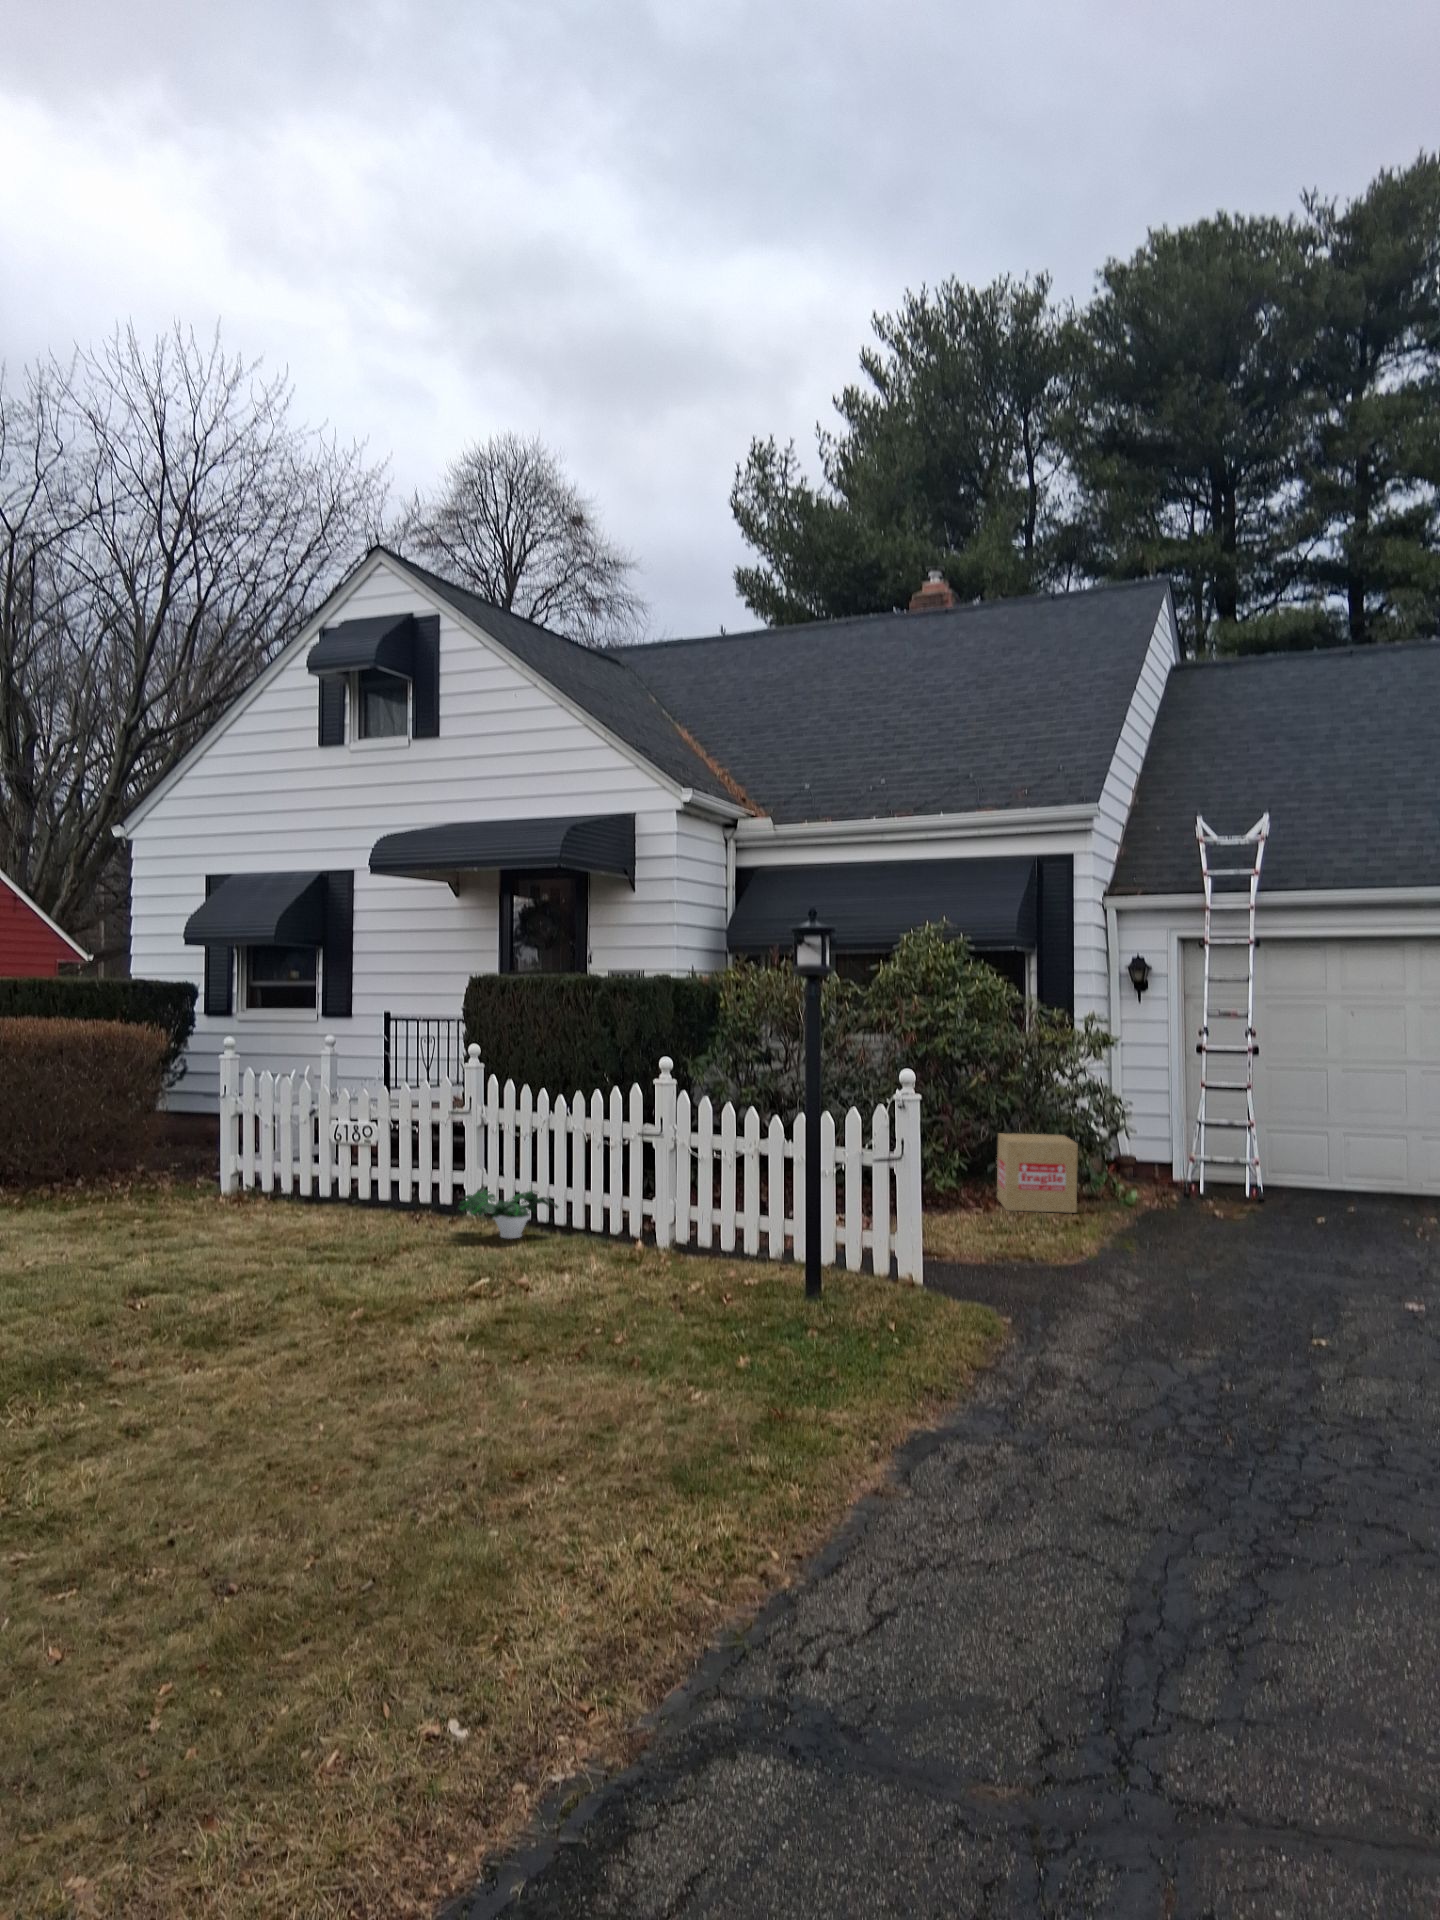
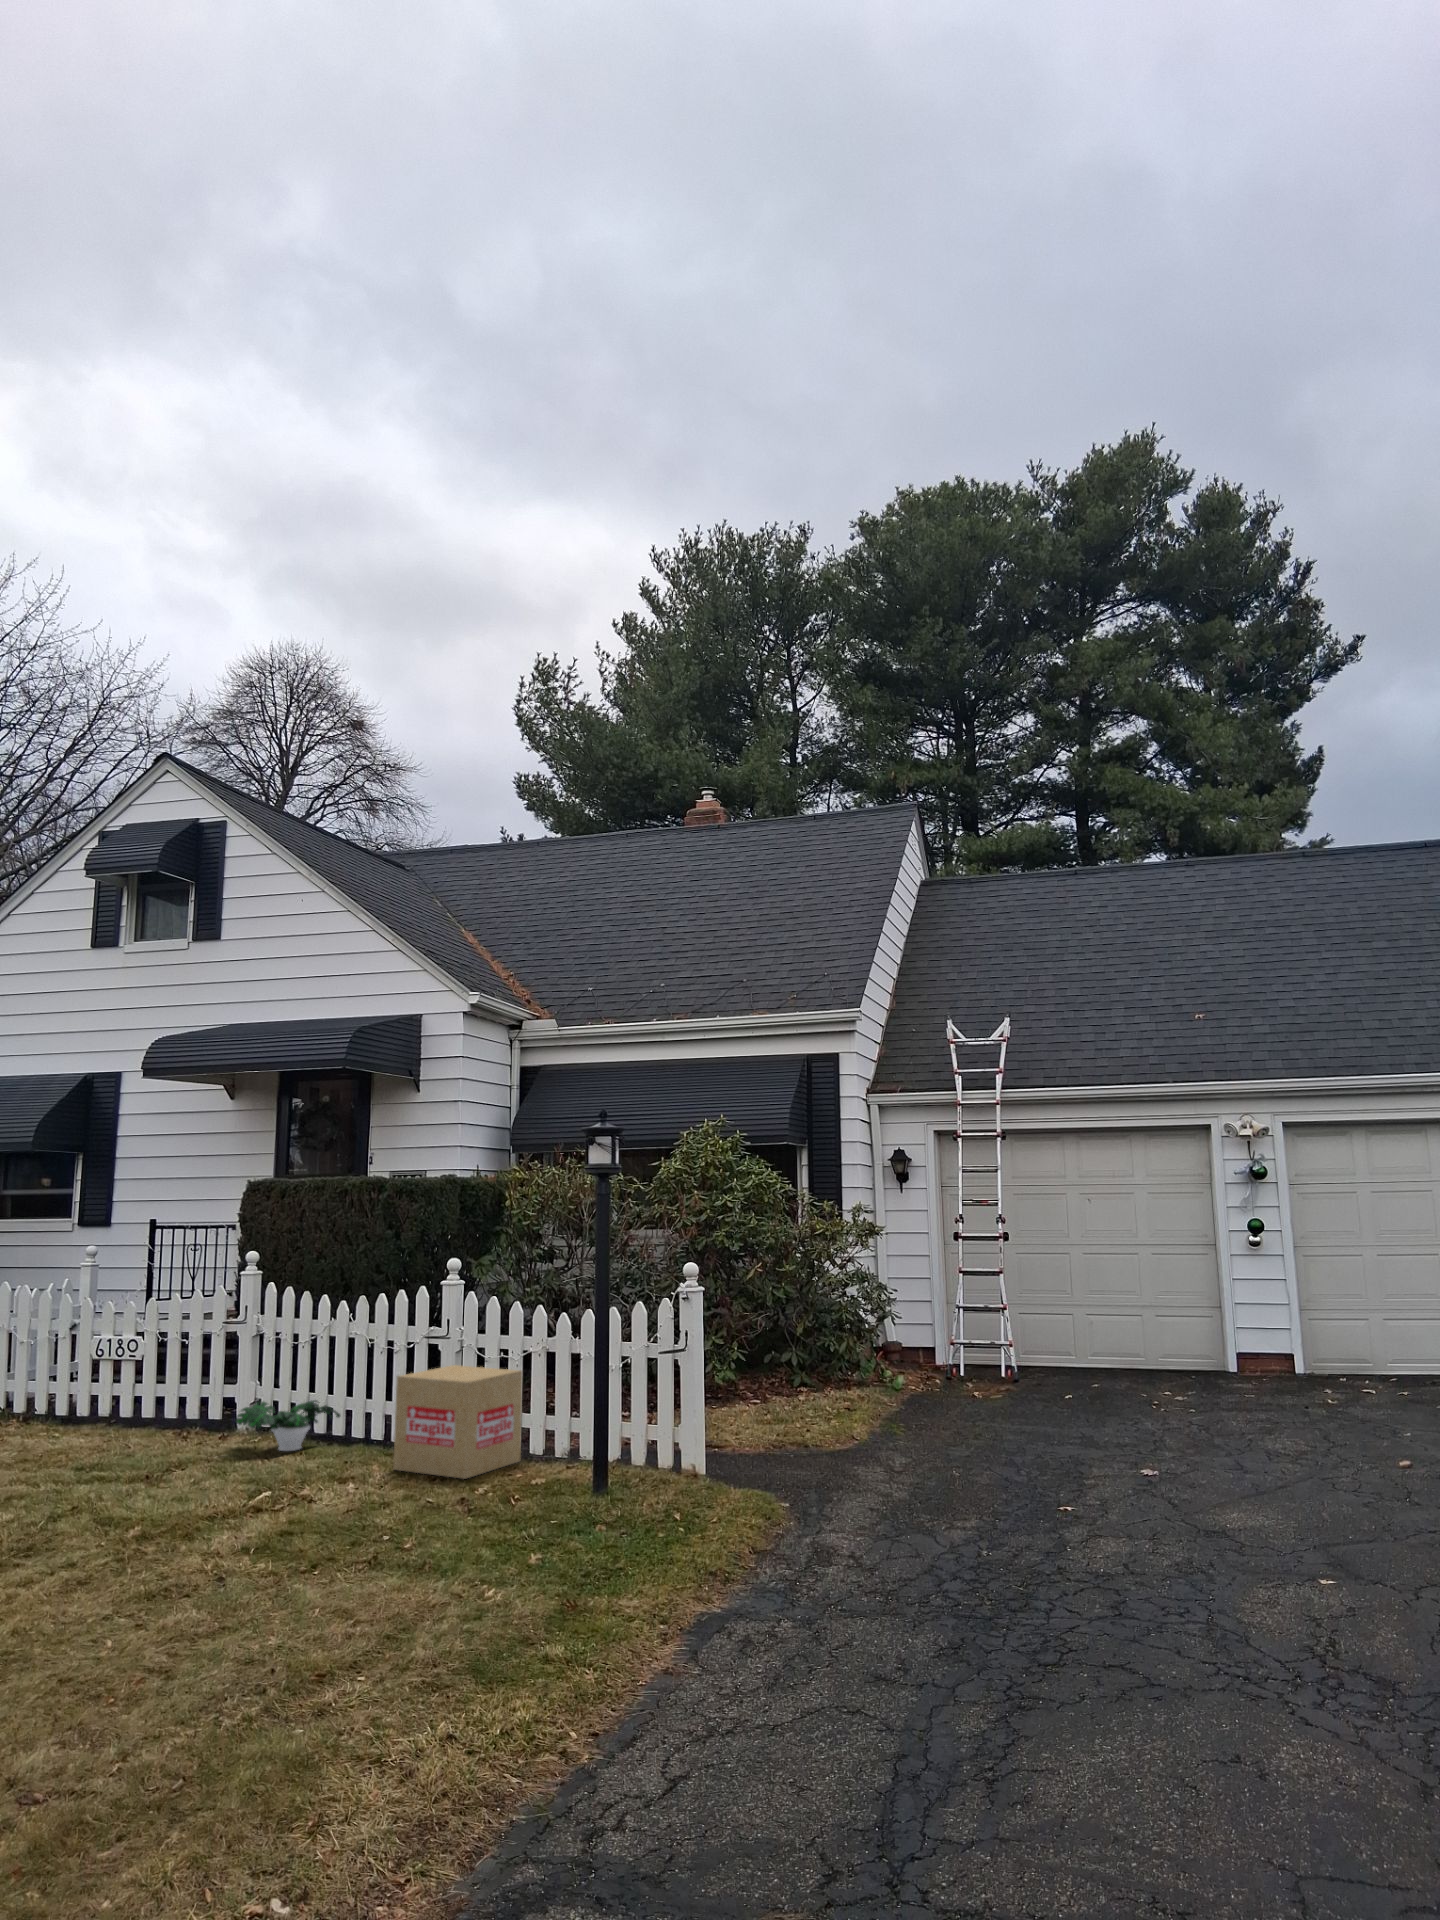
cardboard box: present [997,1133,1078,1213] -> present [393,1365,523,1479]

